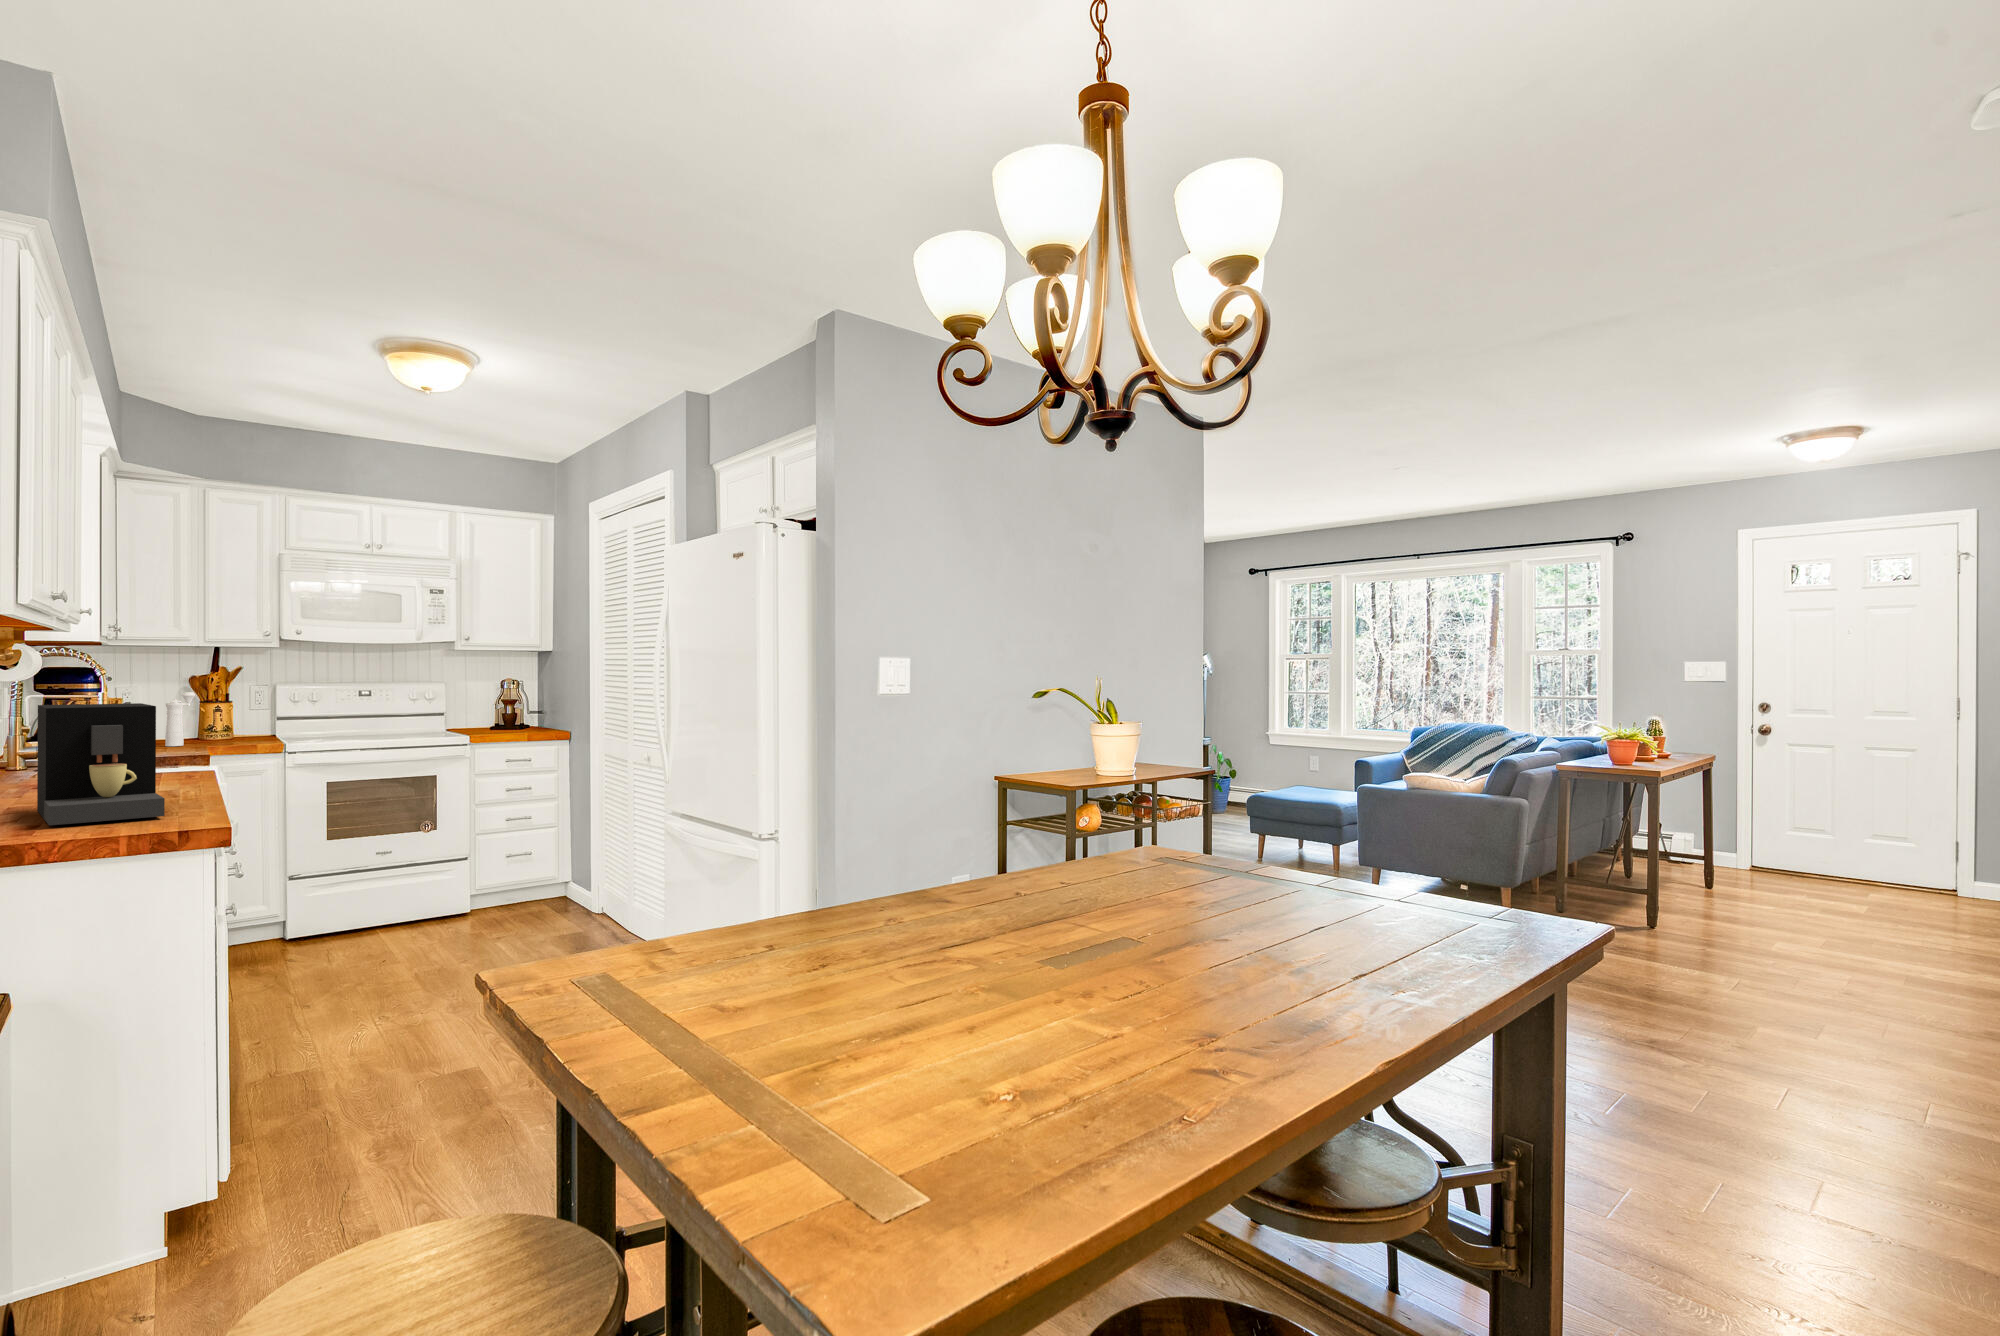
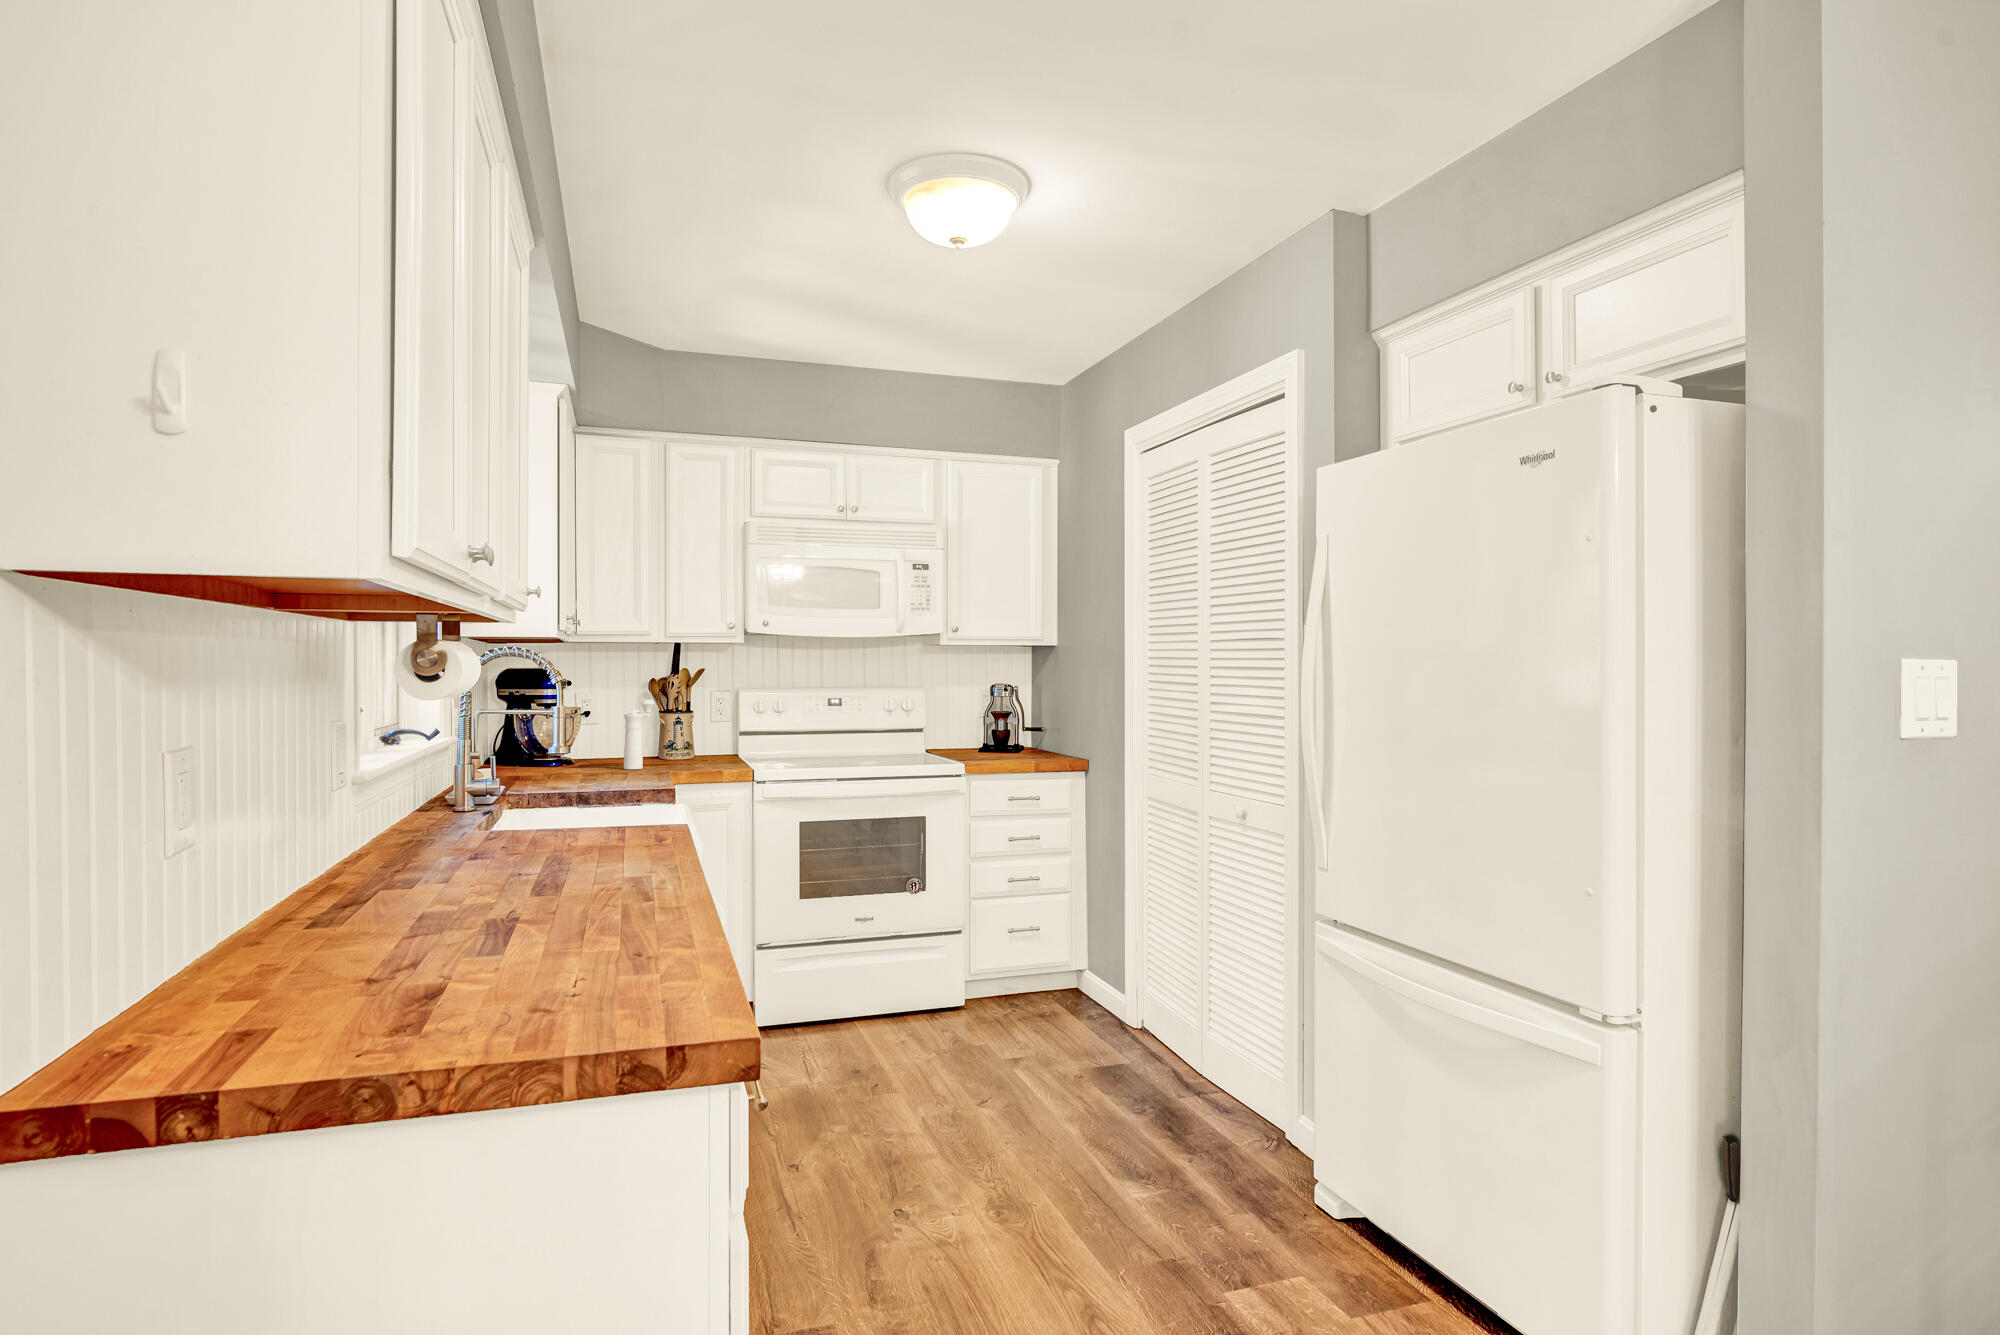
coffee maker: present [37,703,165,825] -> none [445,739,625,986]

